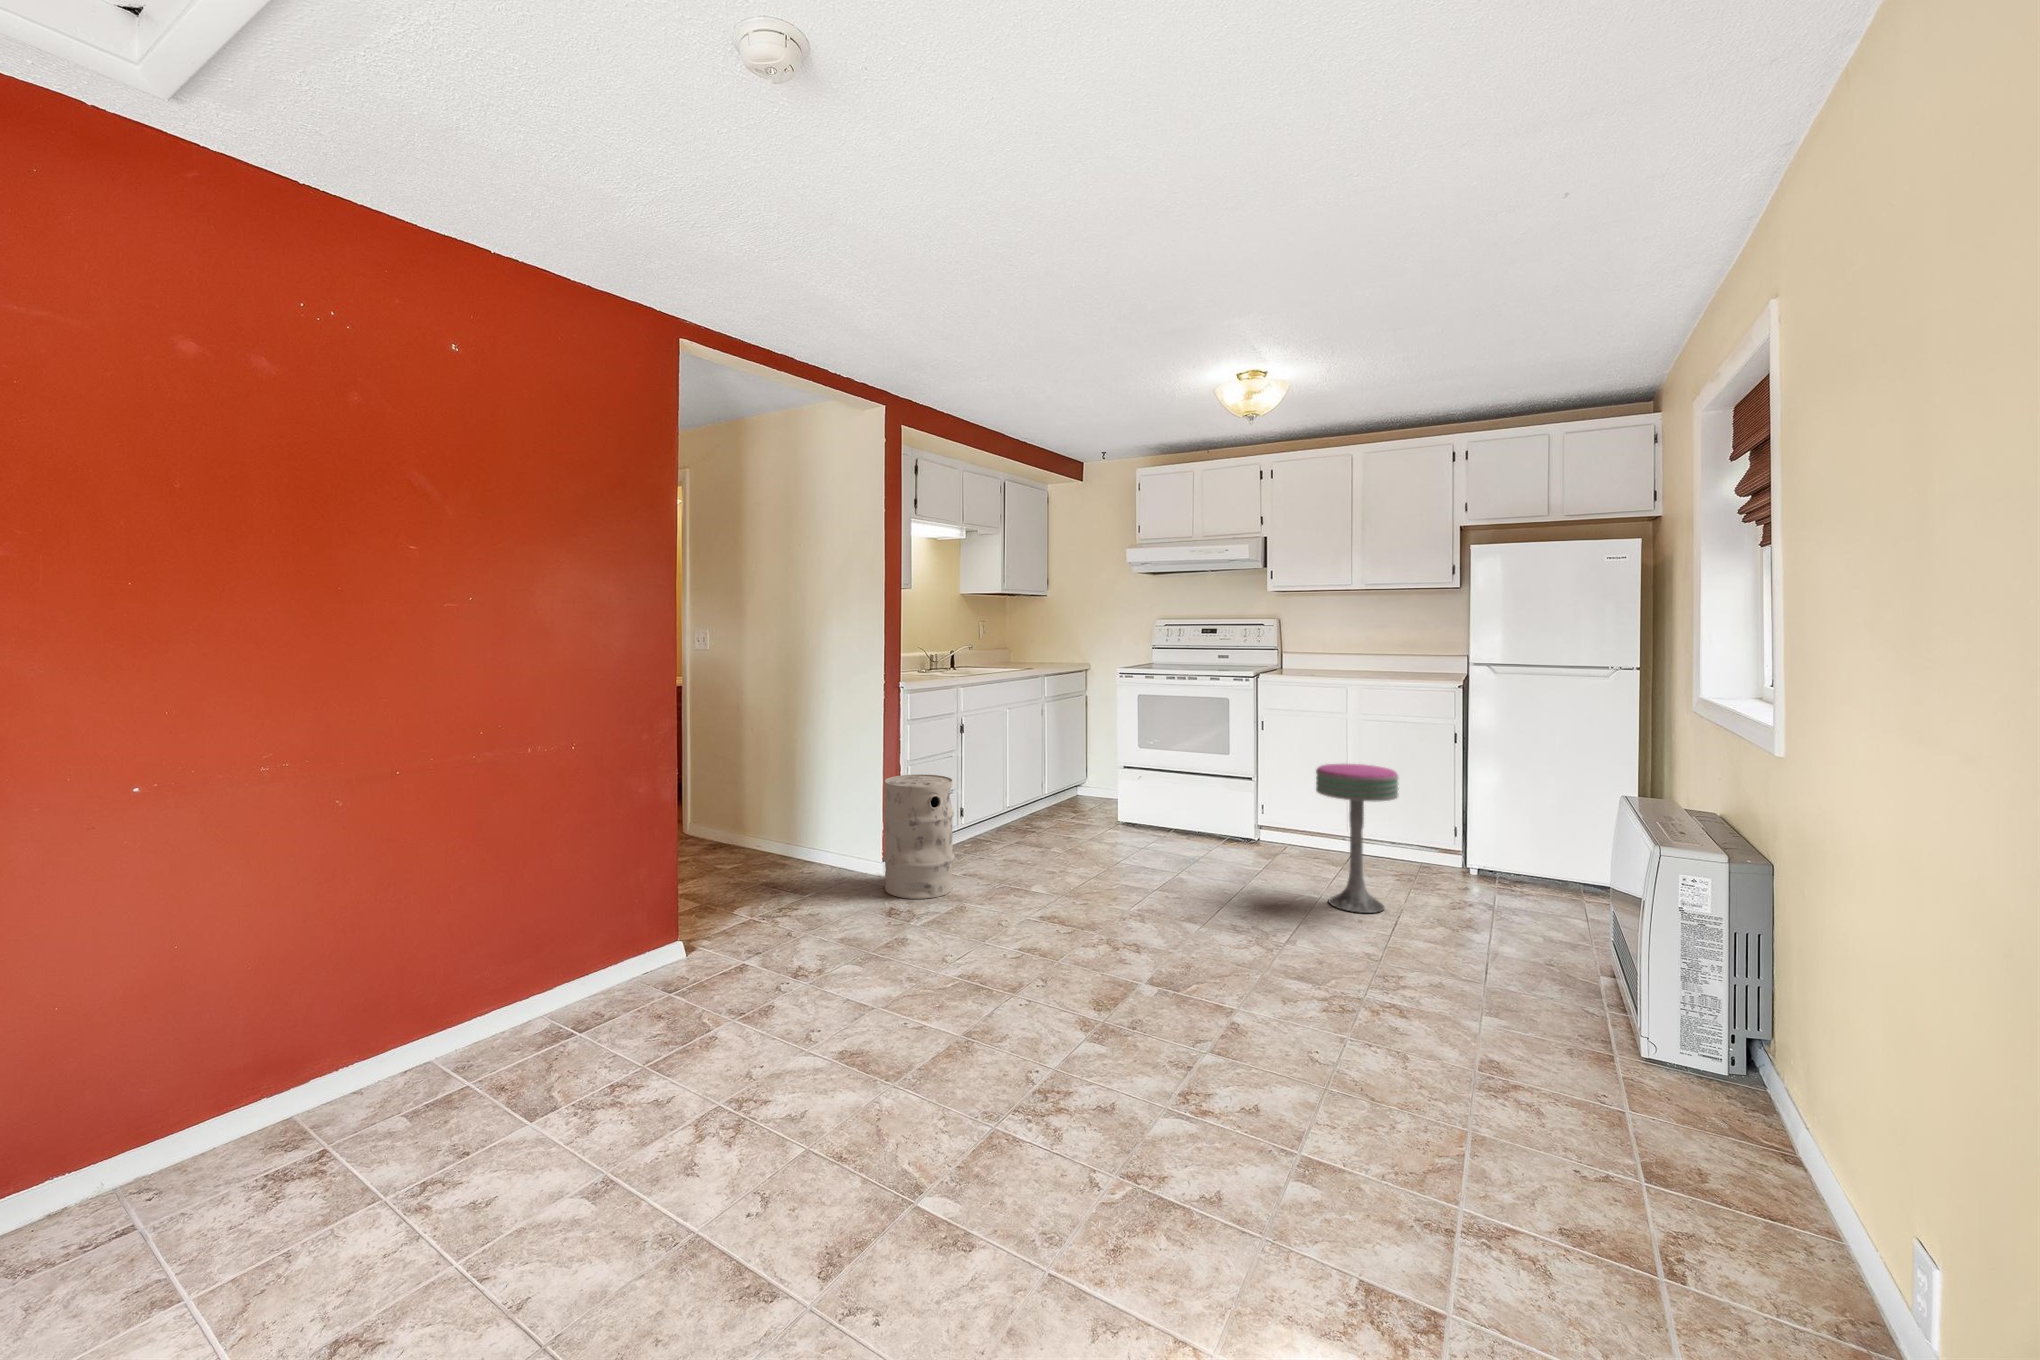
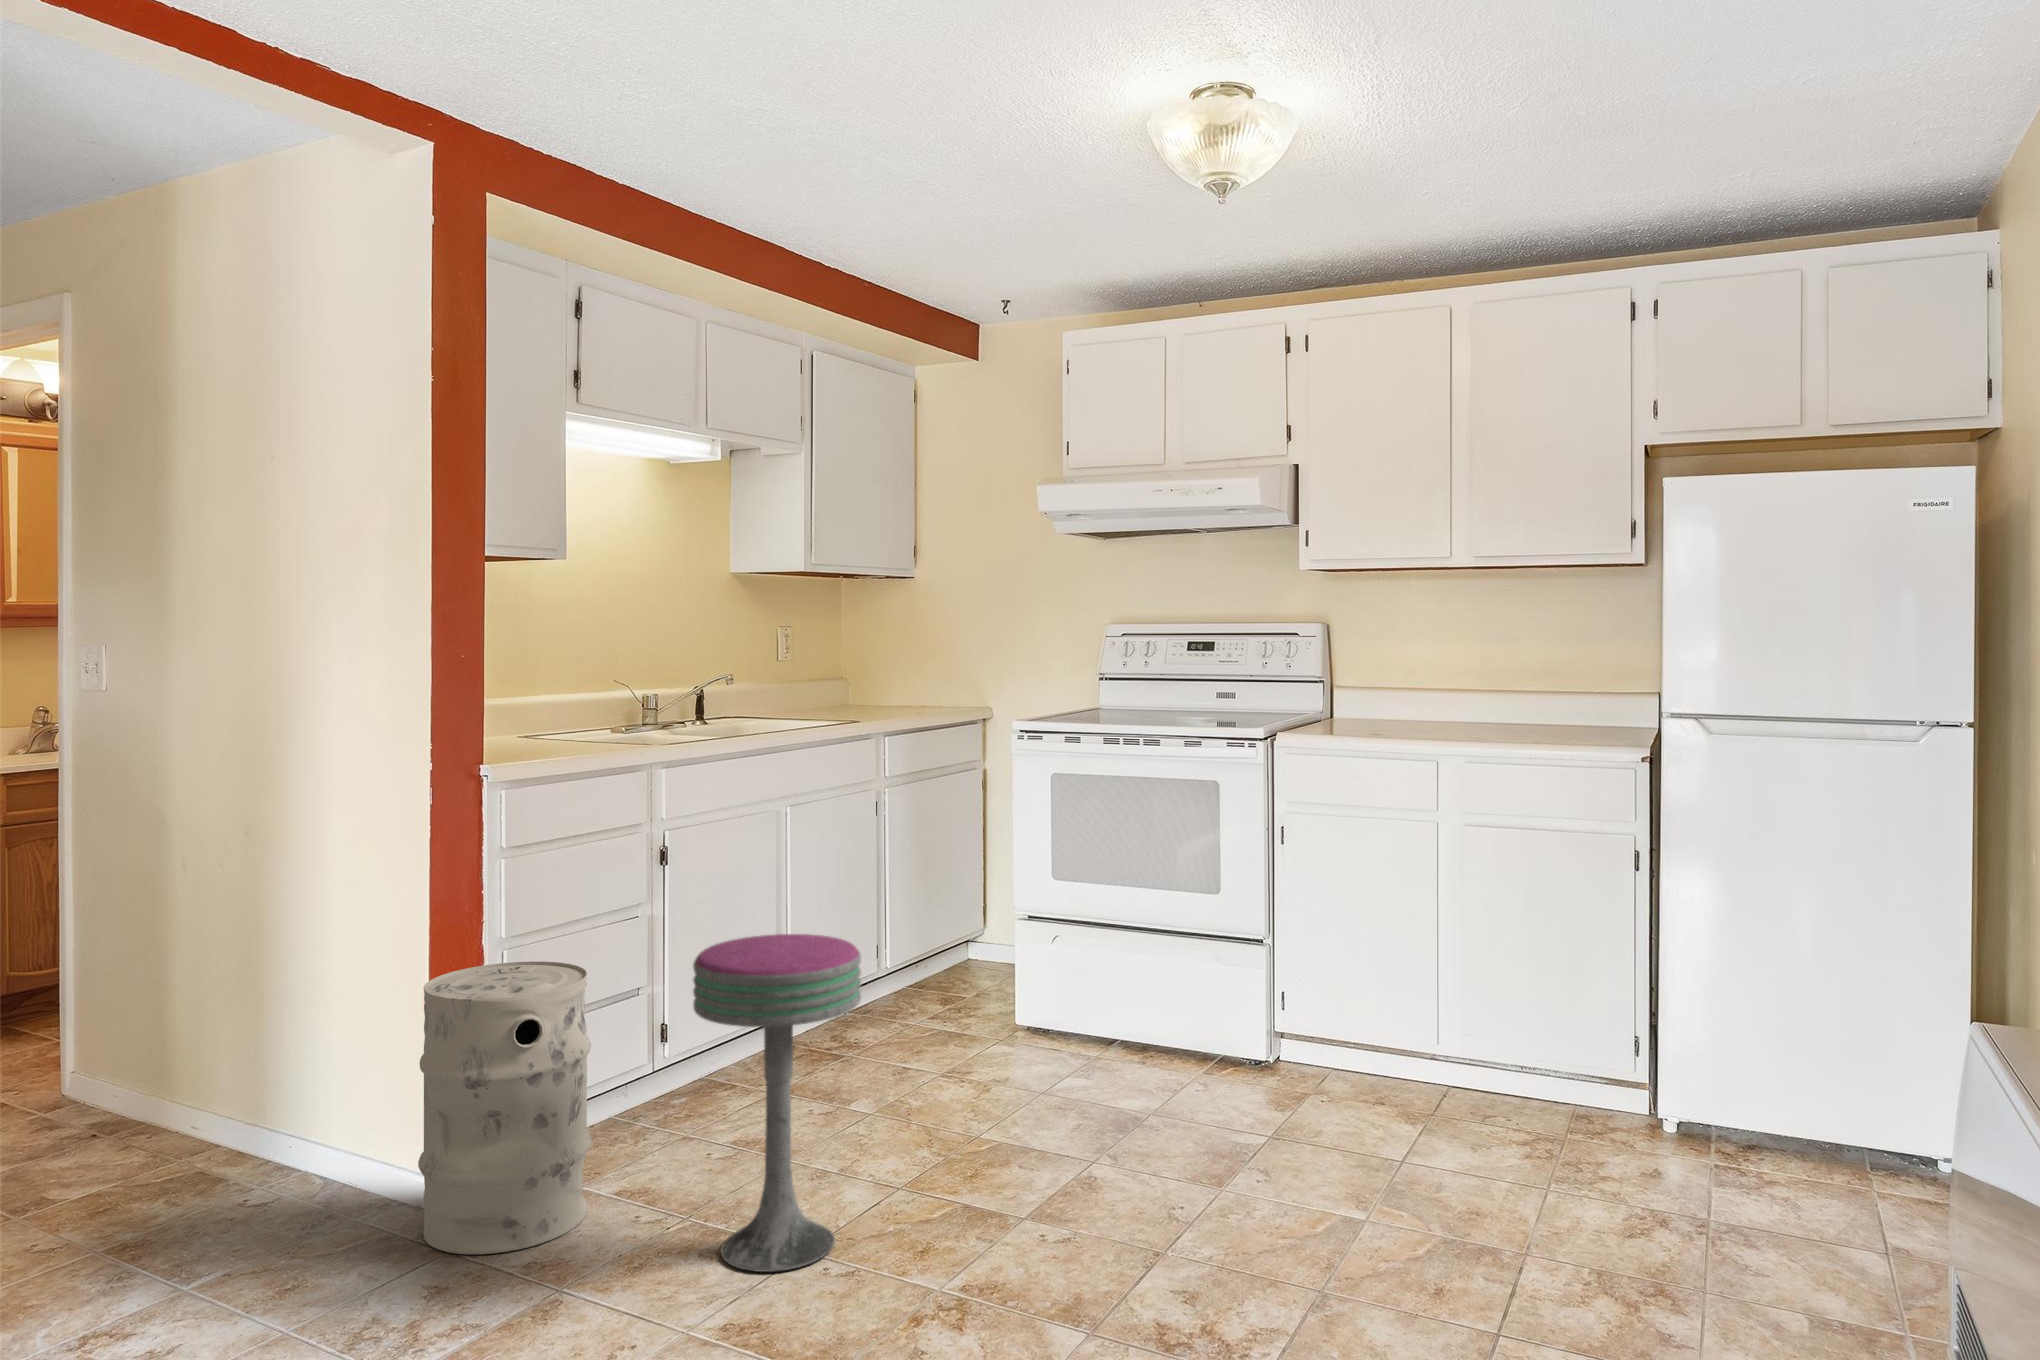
bar stool: present [1316,764,1398,913] -> present [693,934,861,1272]

